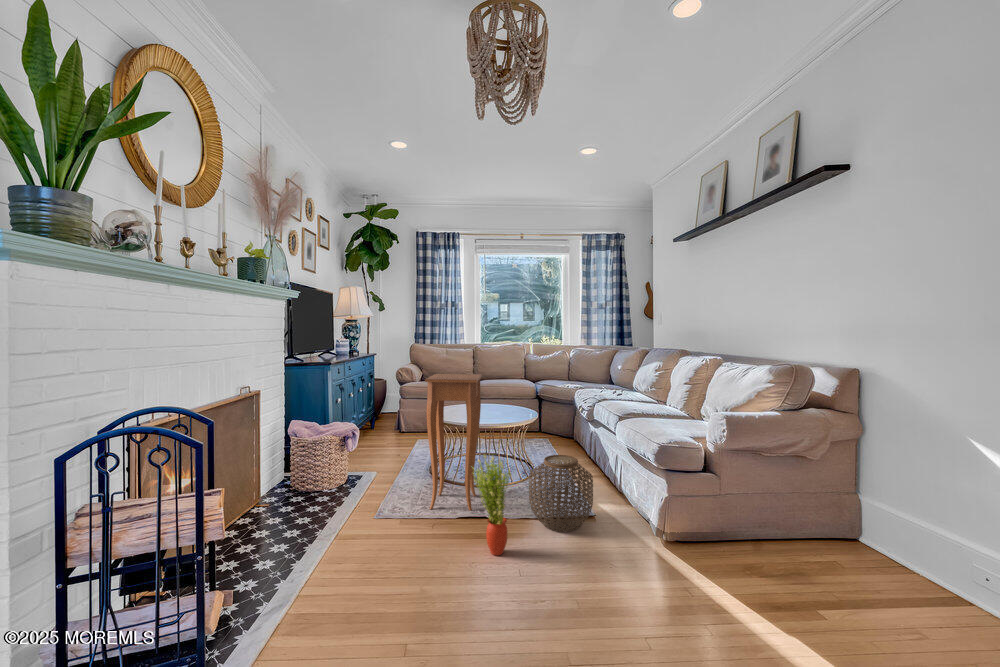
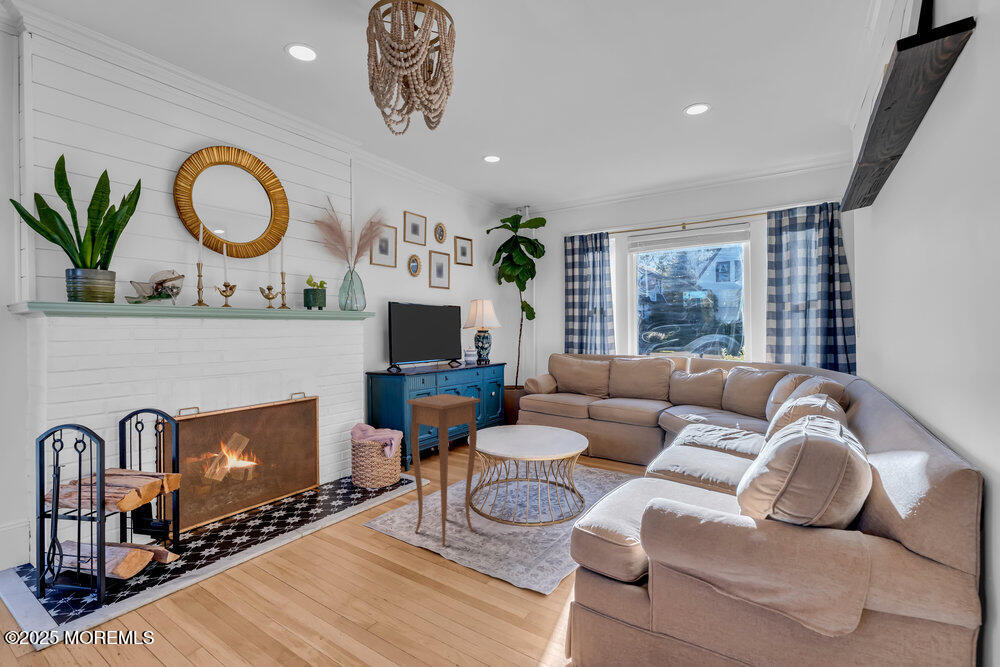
potted plant: present [473,454,511,555] -> none [364,491,401,607]
woven basket: present [529,455,593,532] -> none [457,508,536,611]

